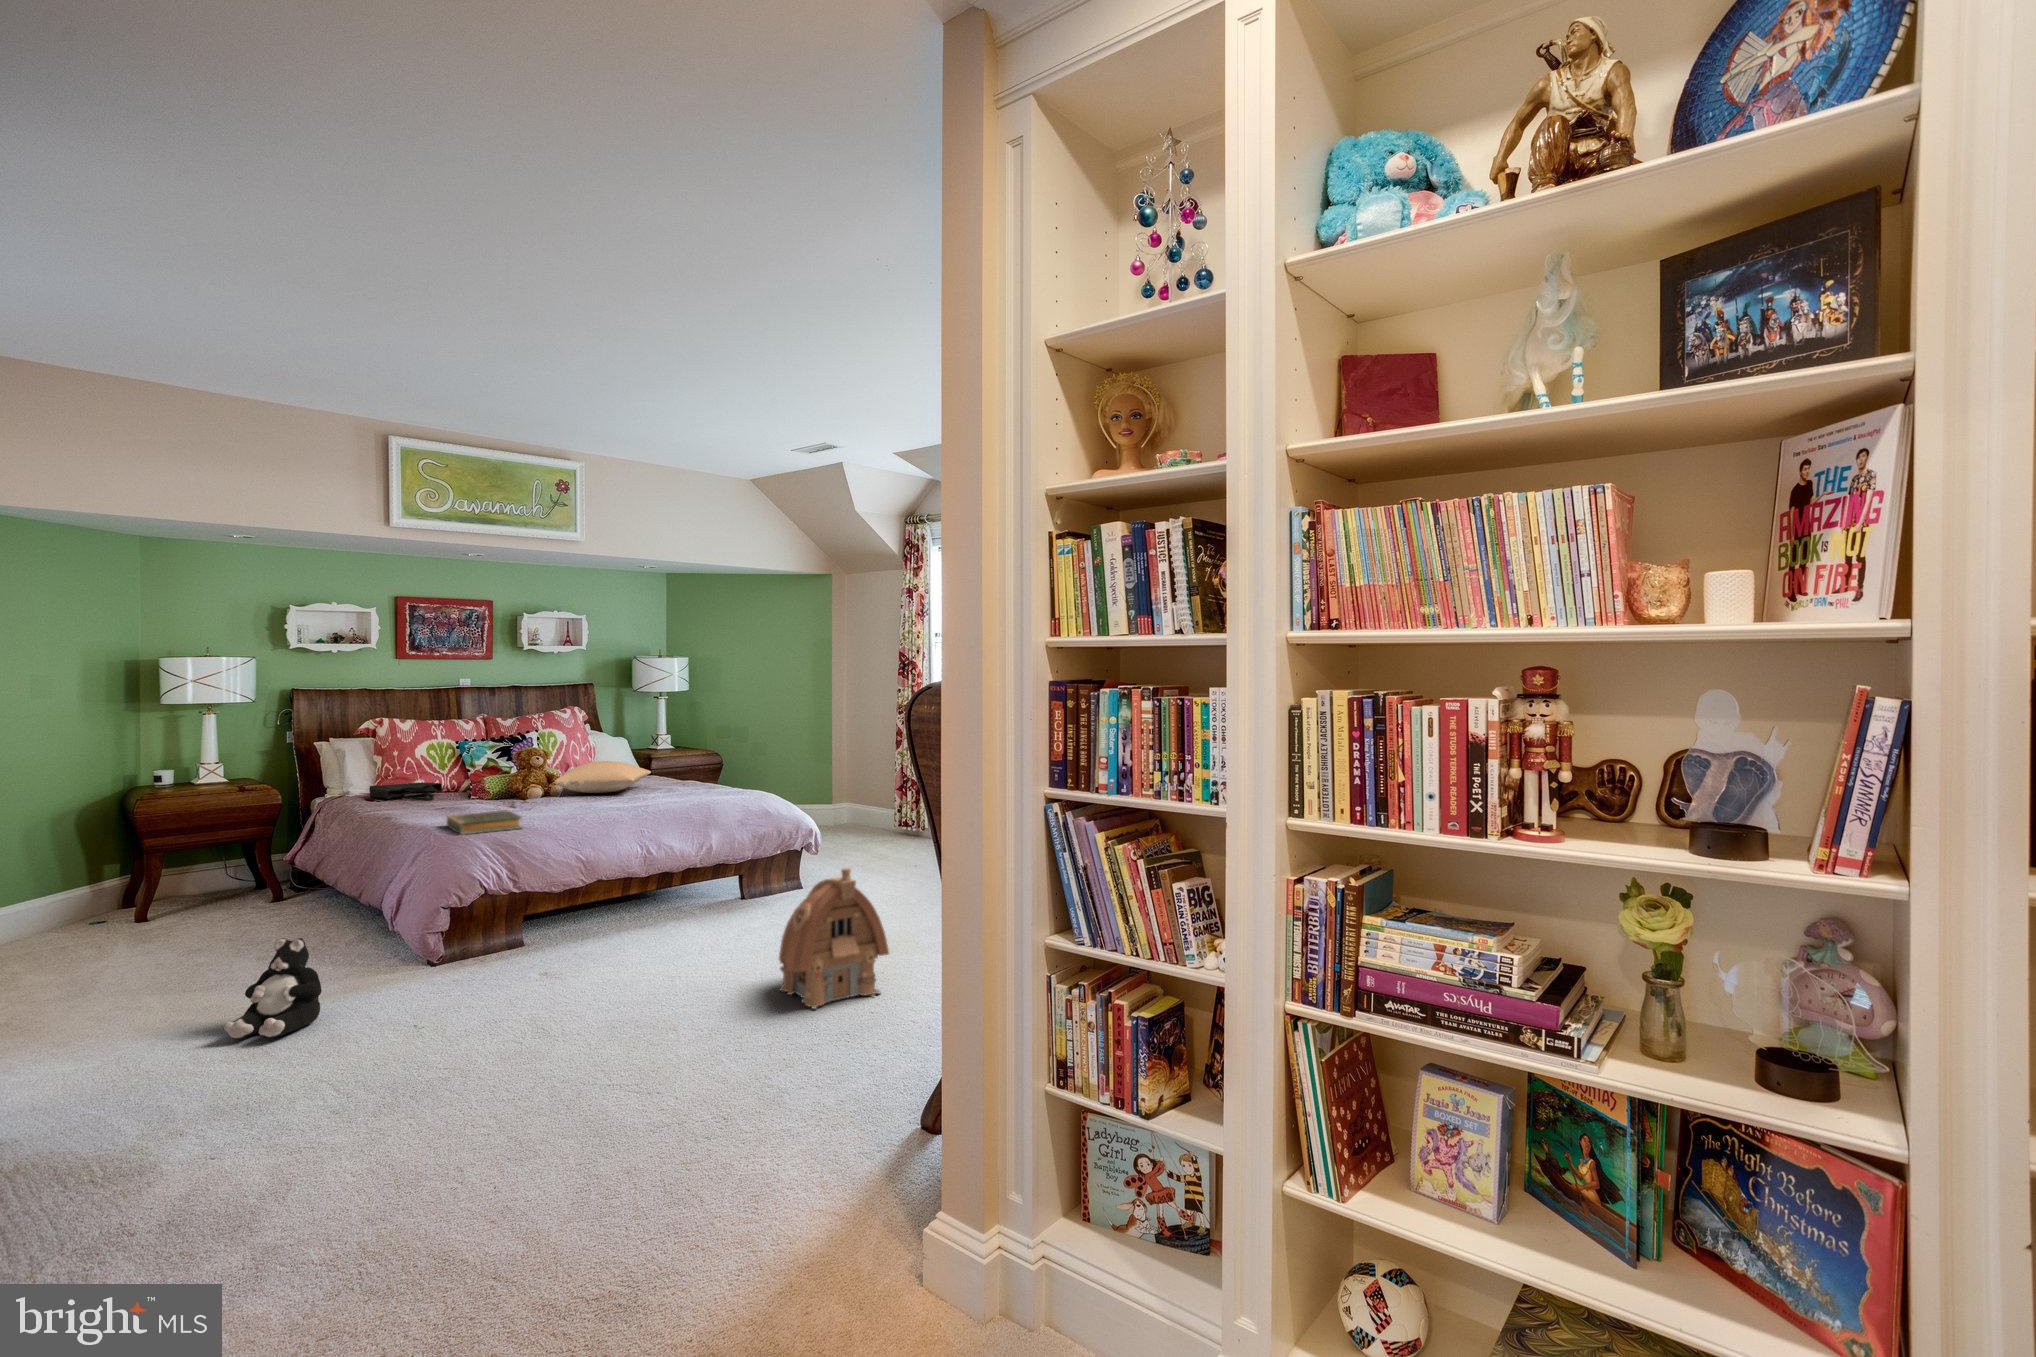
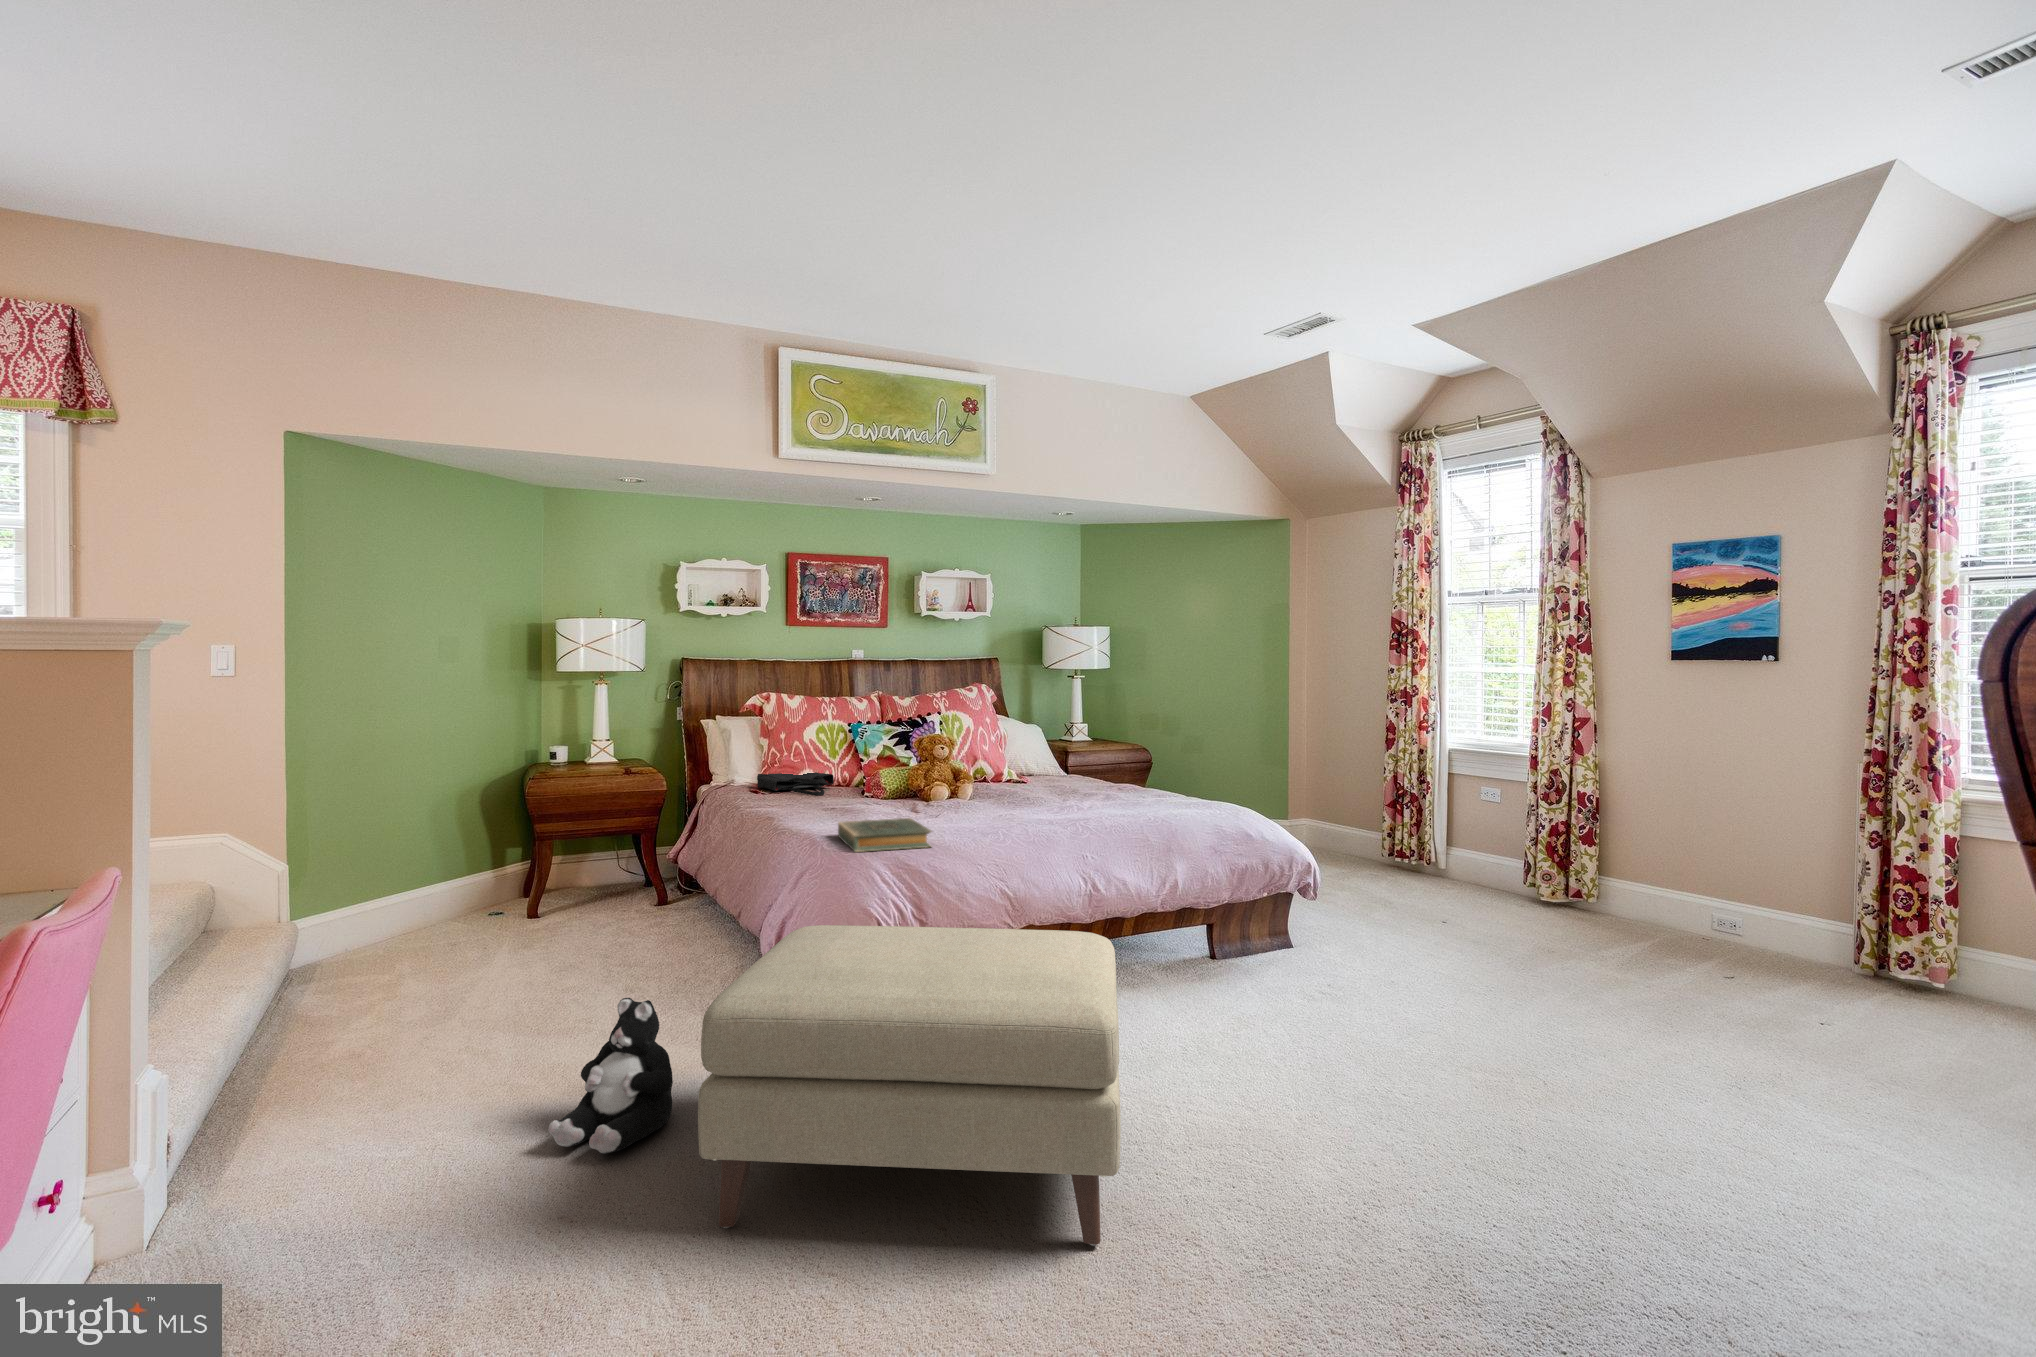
pillow: present [554,761,651,793] -> none [962,755,1075,796]
toy house: present [779,868,889,1009] -> none [1349,980,1574,1245]
ottoman: none [351,869,645,1057] -> present [698,925,1121,1245]

